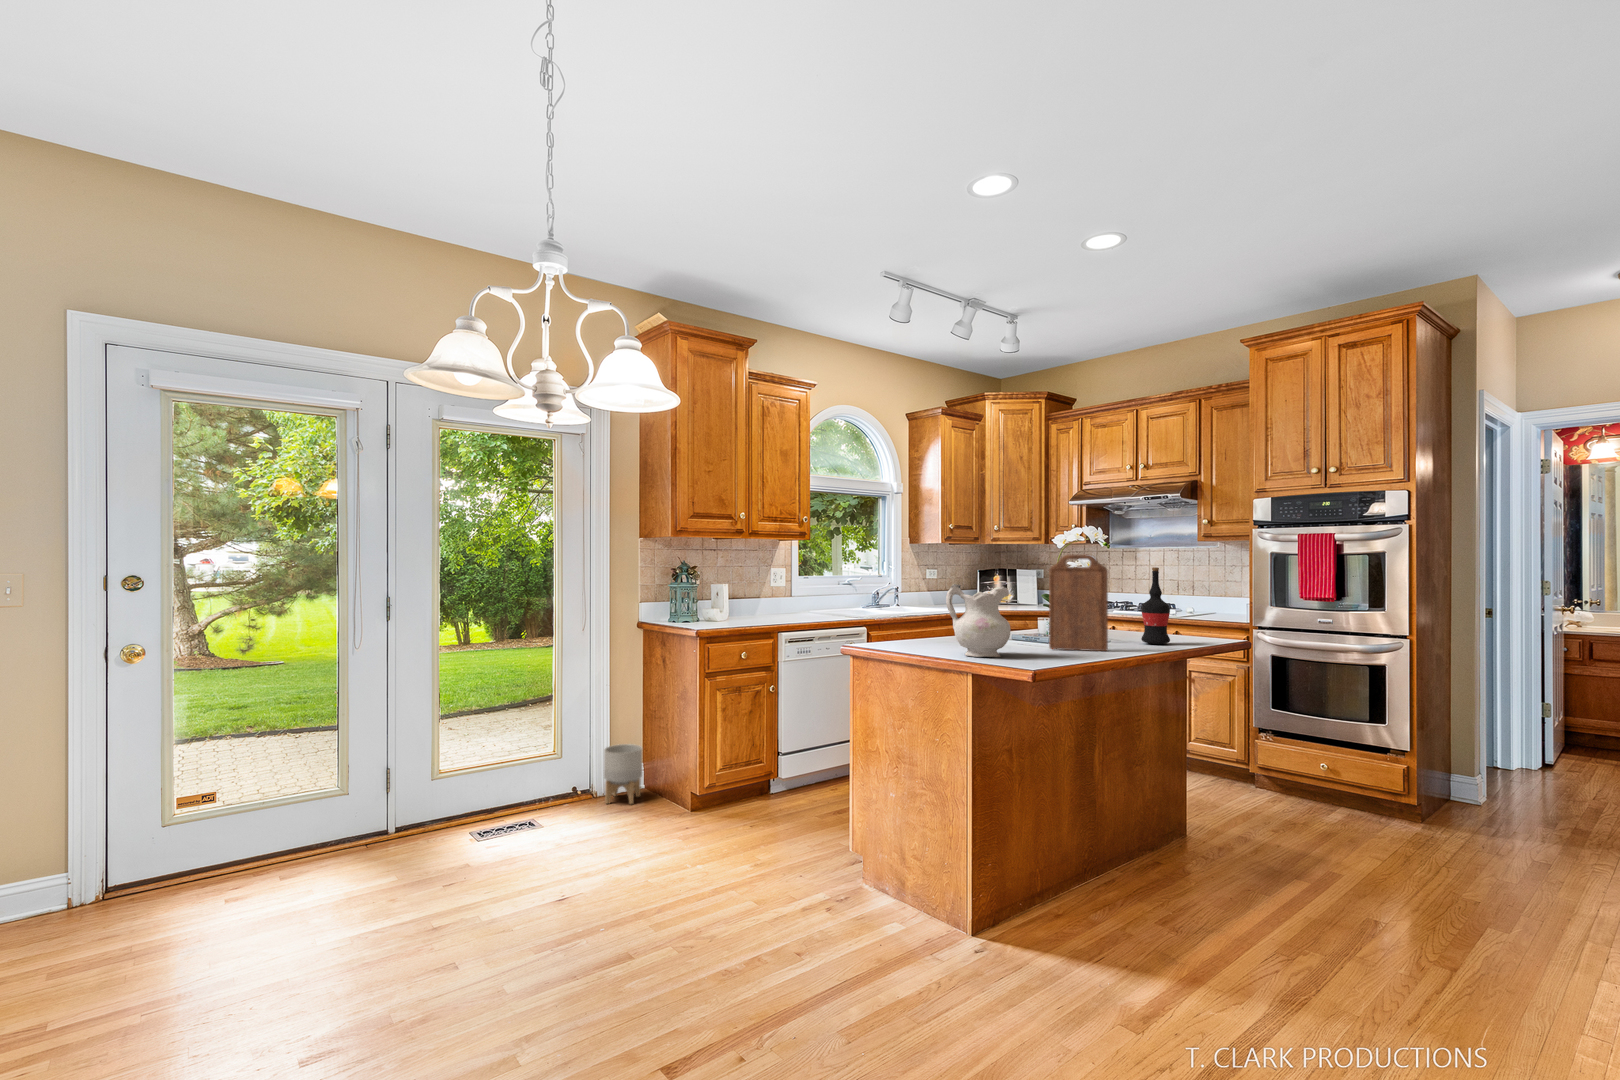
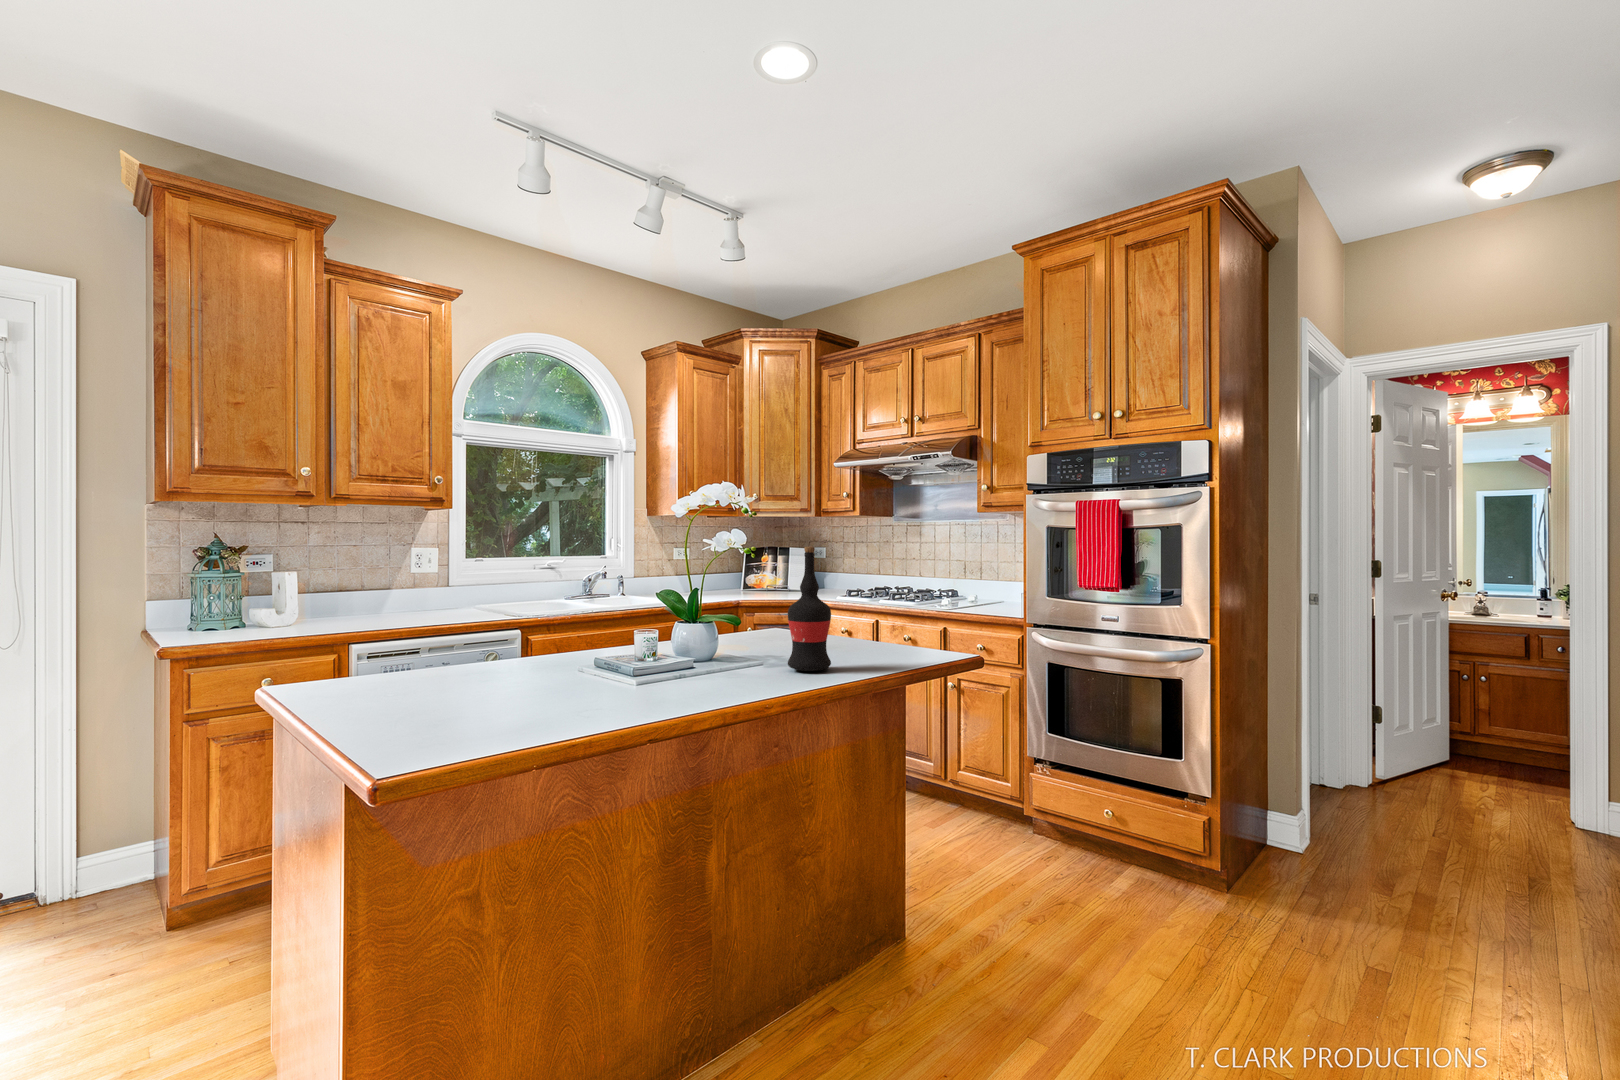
cutting board: present [1049,555,1108,651] -> none [596,525,690,693]
ceramic pitcher: present [946,584,1011,657] -> none [356,580,479,720]
planter: present [604,744,642,804] -> none [41,819,120,920]

